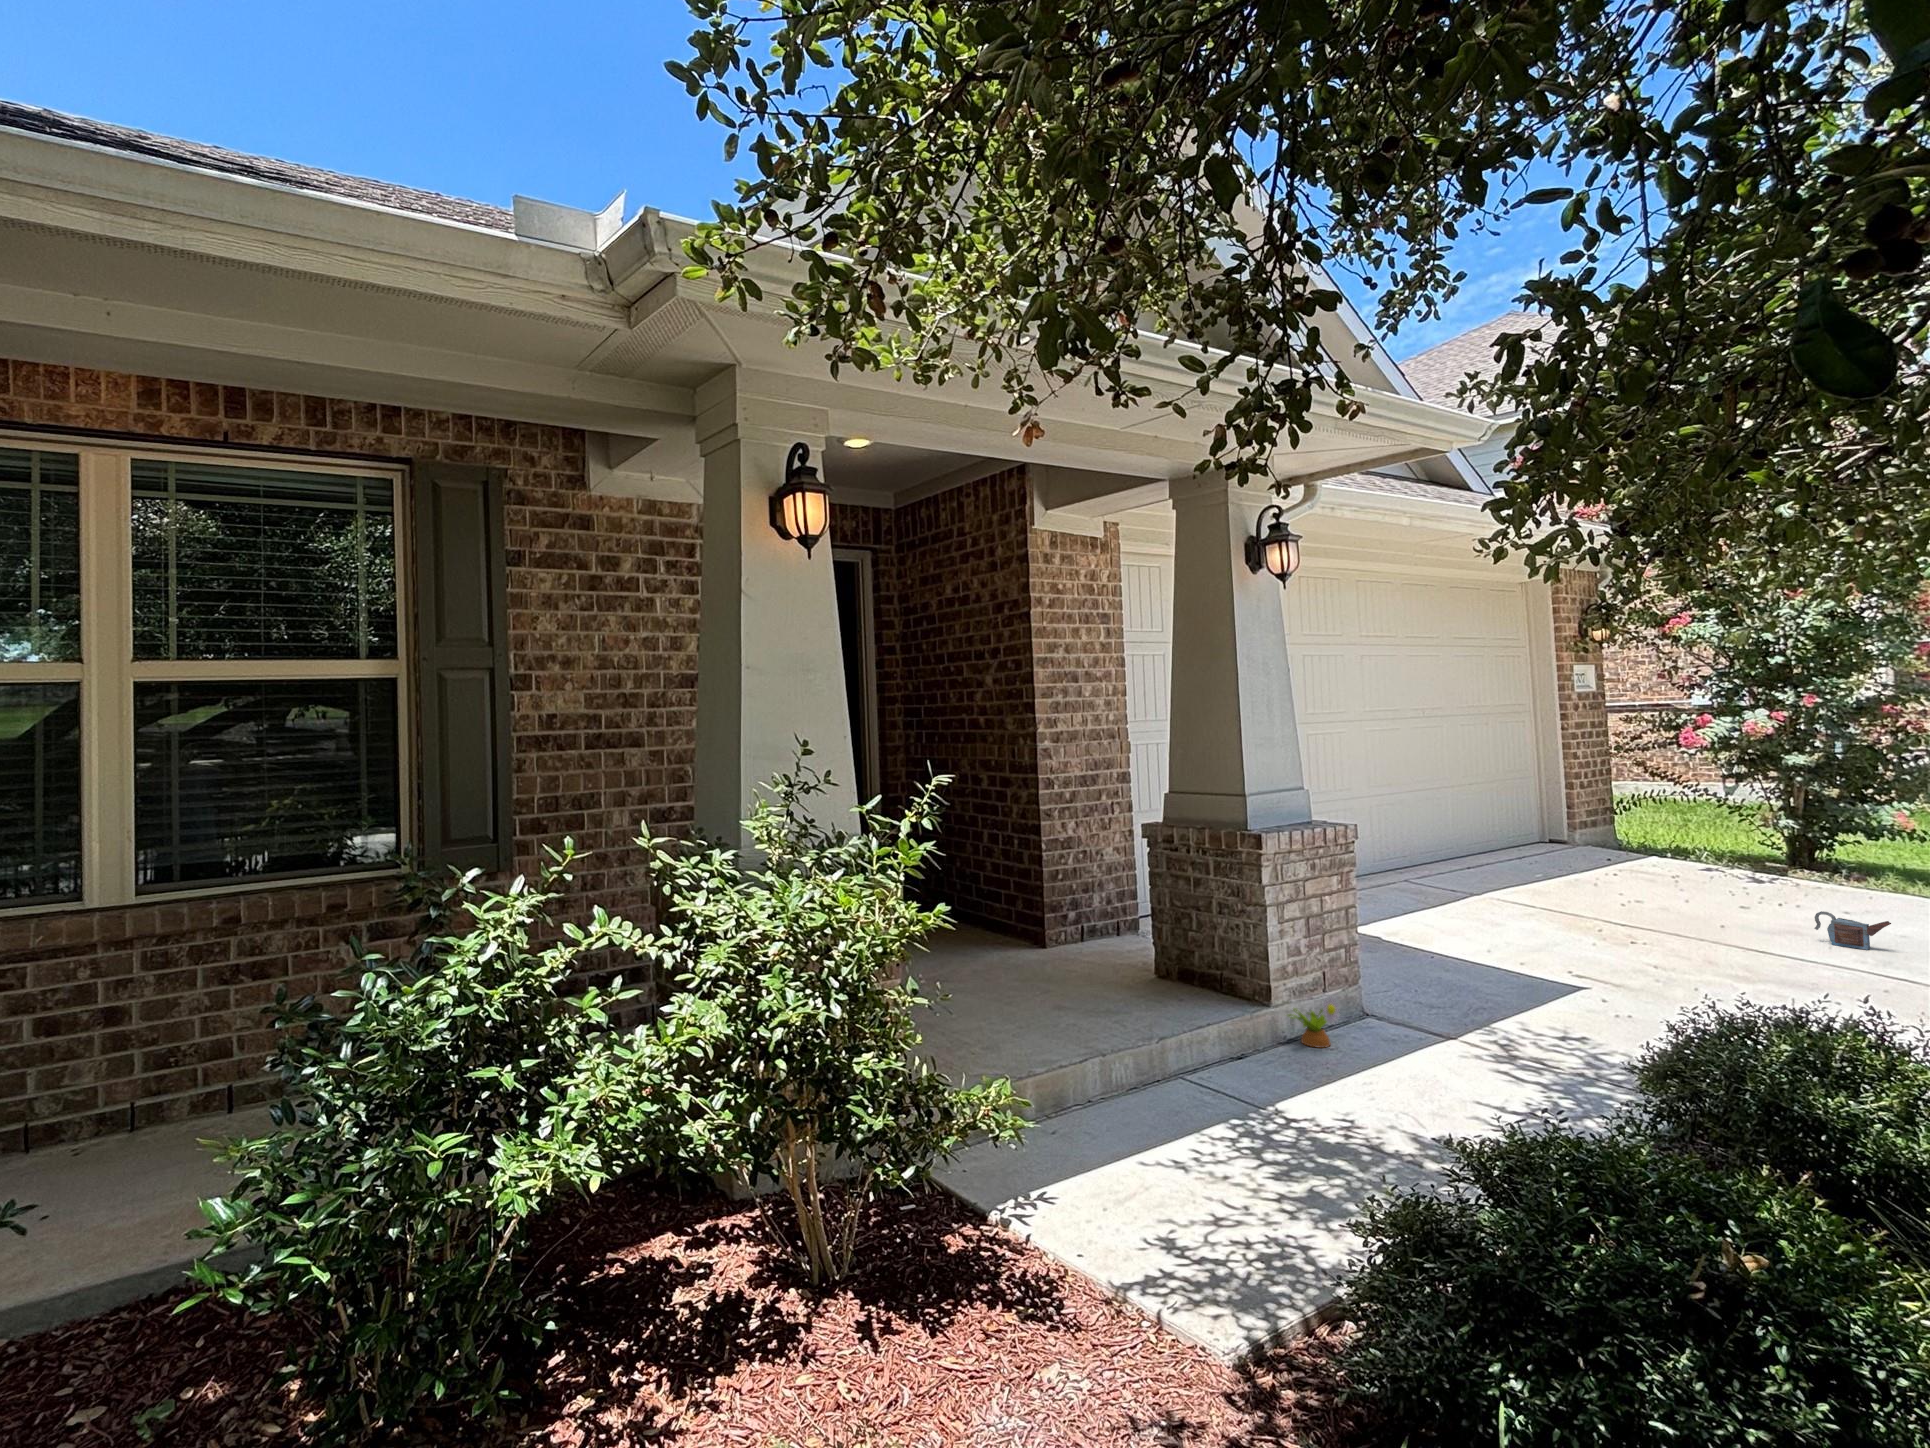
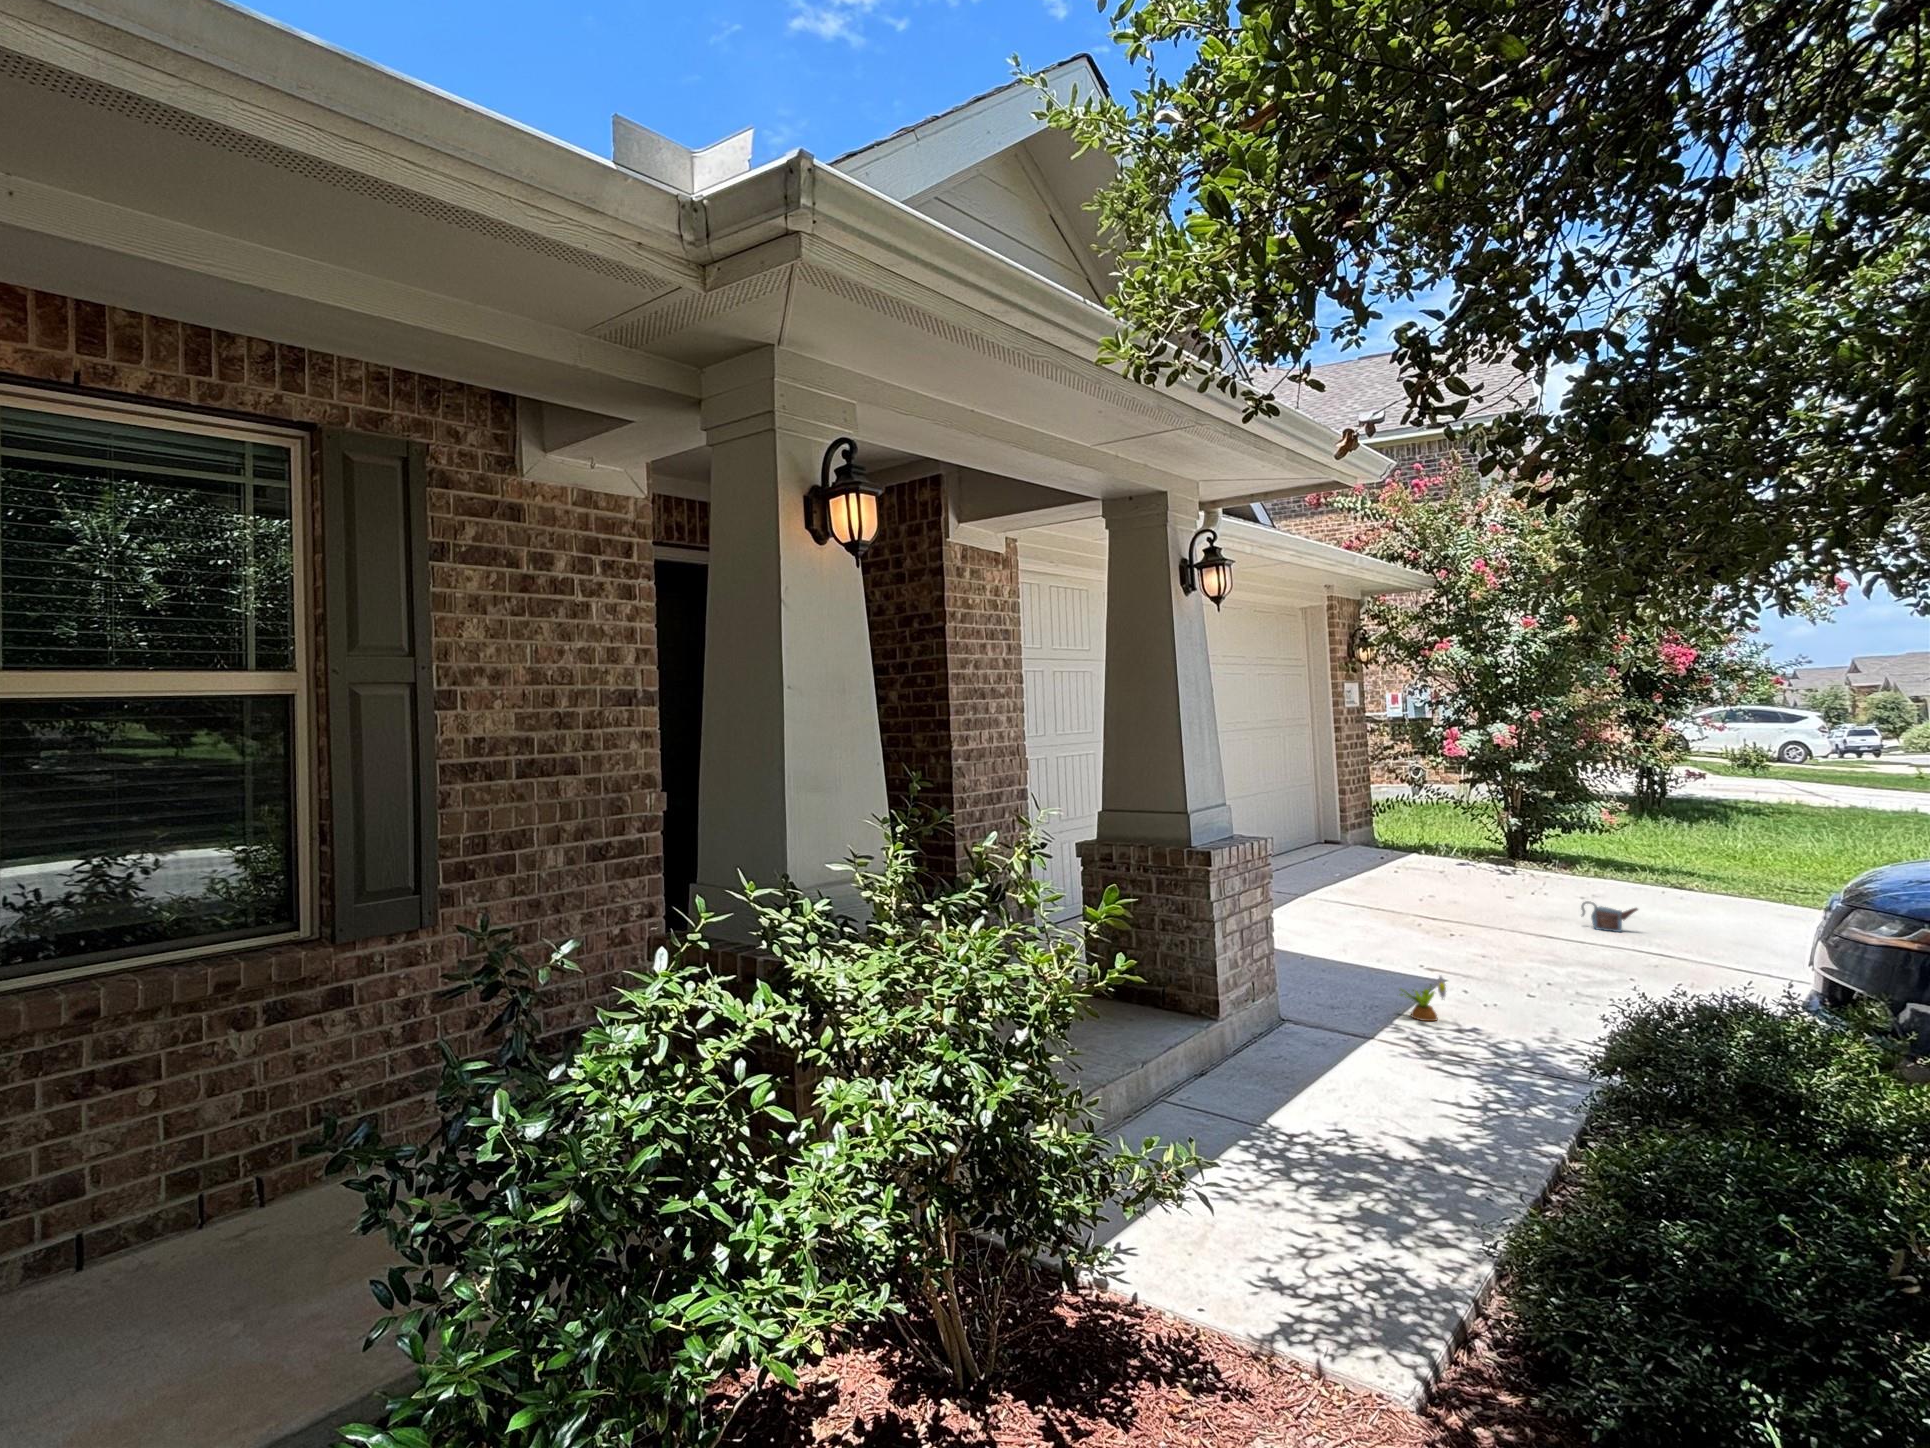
decorative plant: present [1288,995,1340,1048] -> present [1400,976,1446,1021]

